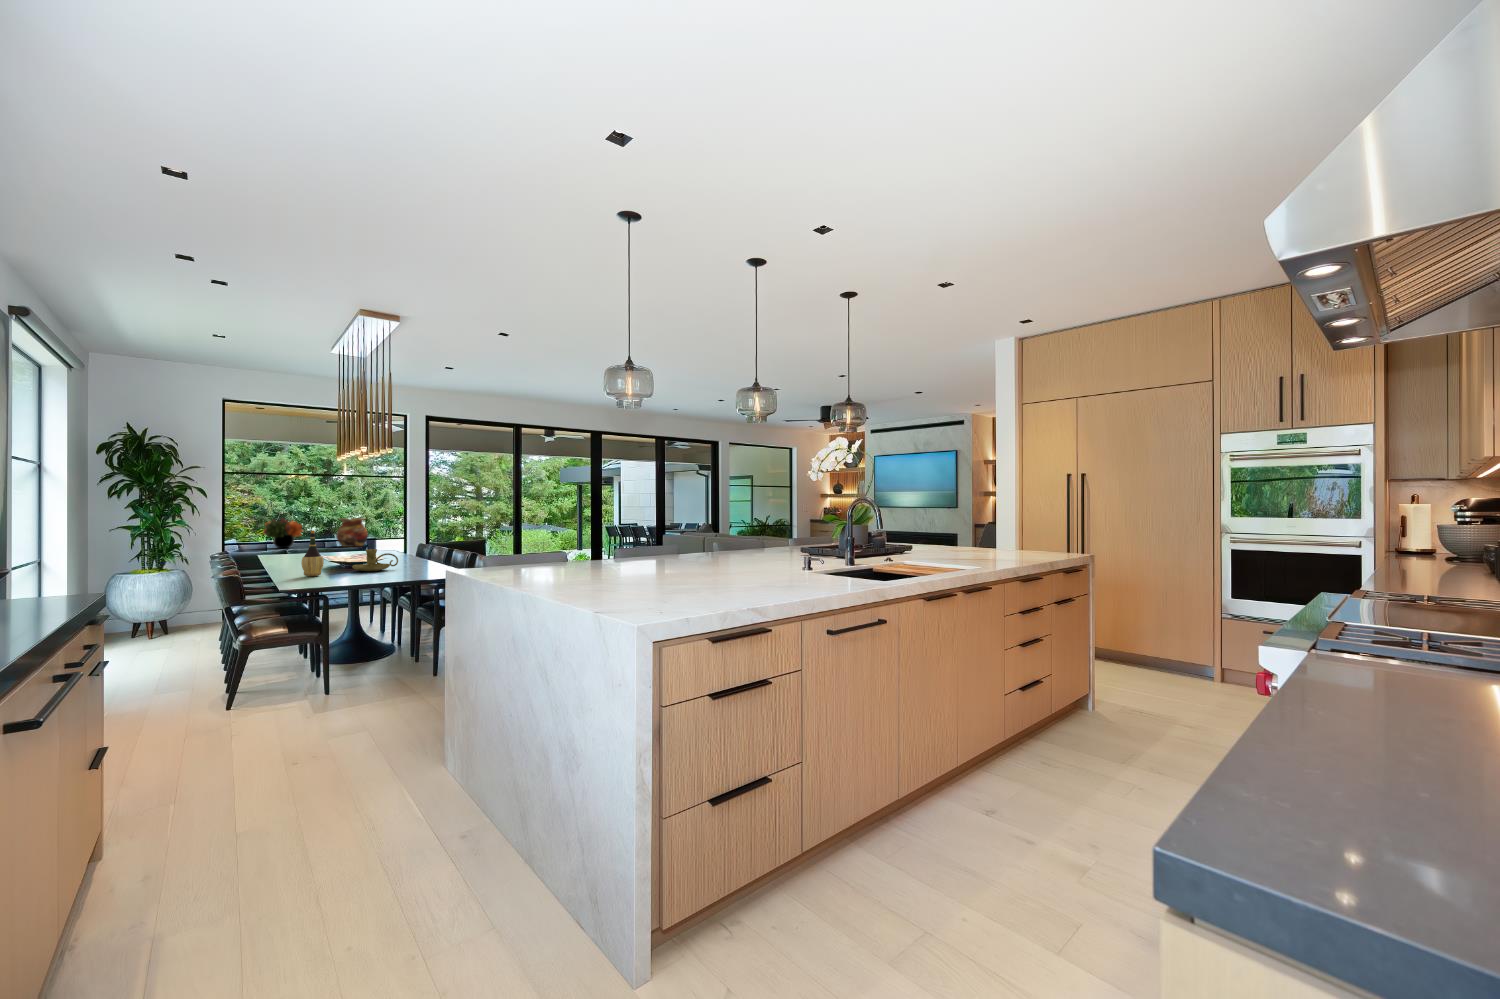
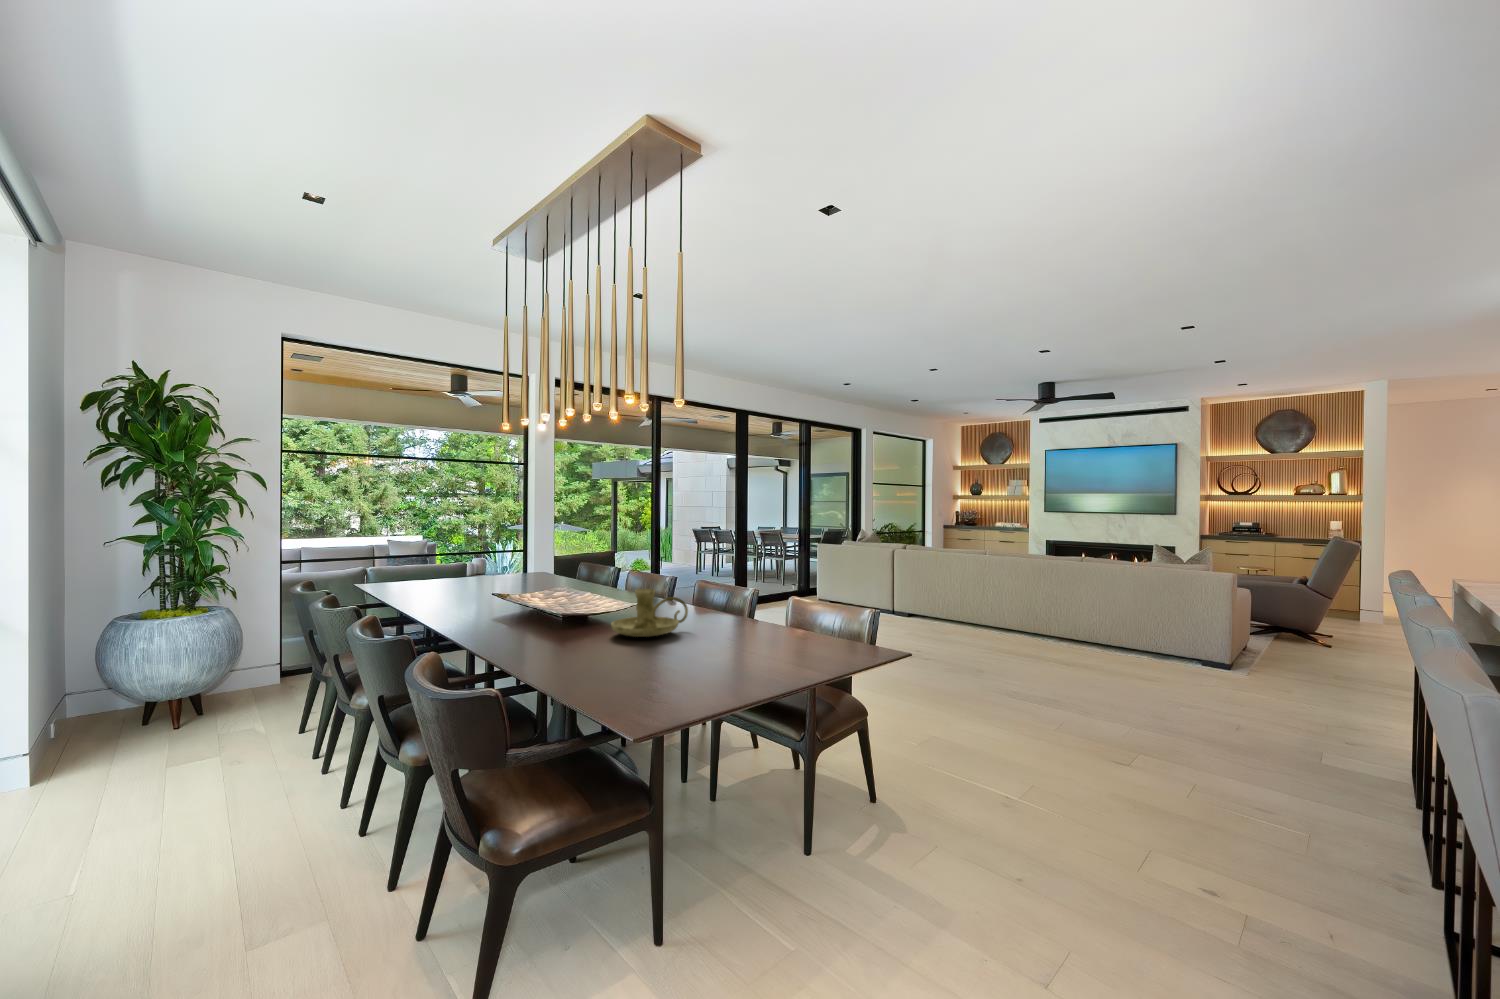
flower arrangement: present [263,518,303,548] -> none [344,521,405,567]
vase: present [336,518,368,547] -> none [452,521,496,564]
wine bottle: present [301,530,324,576] -> none [536,554,579,659]

